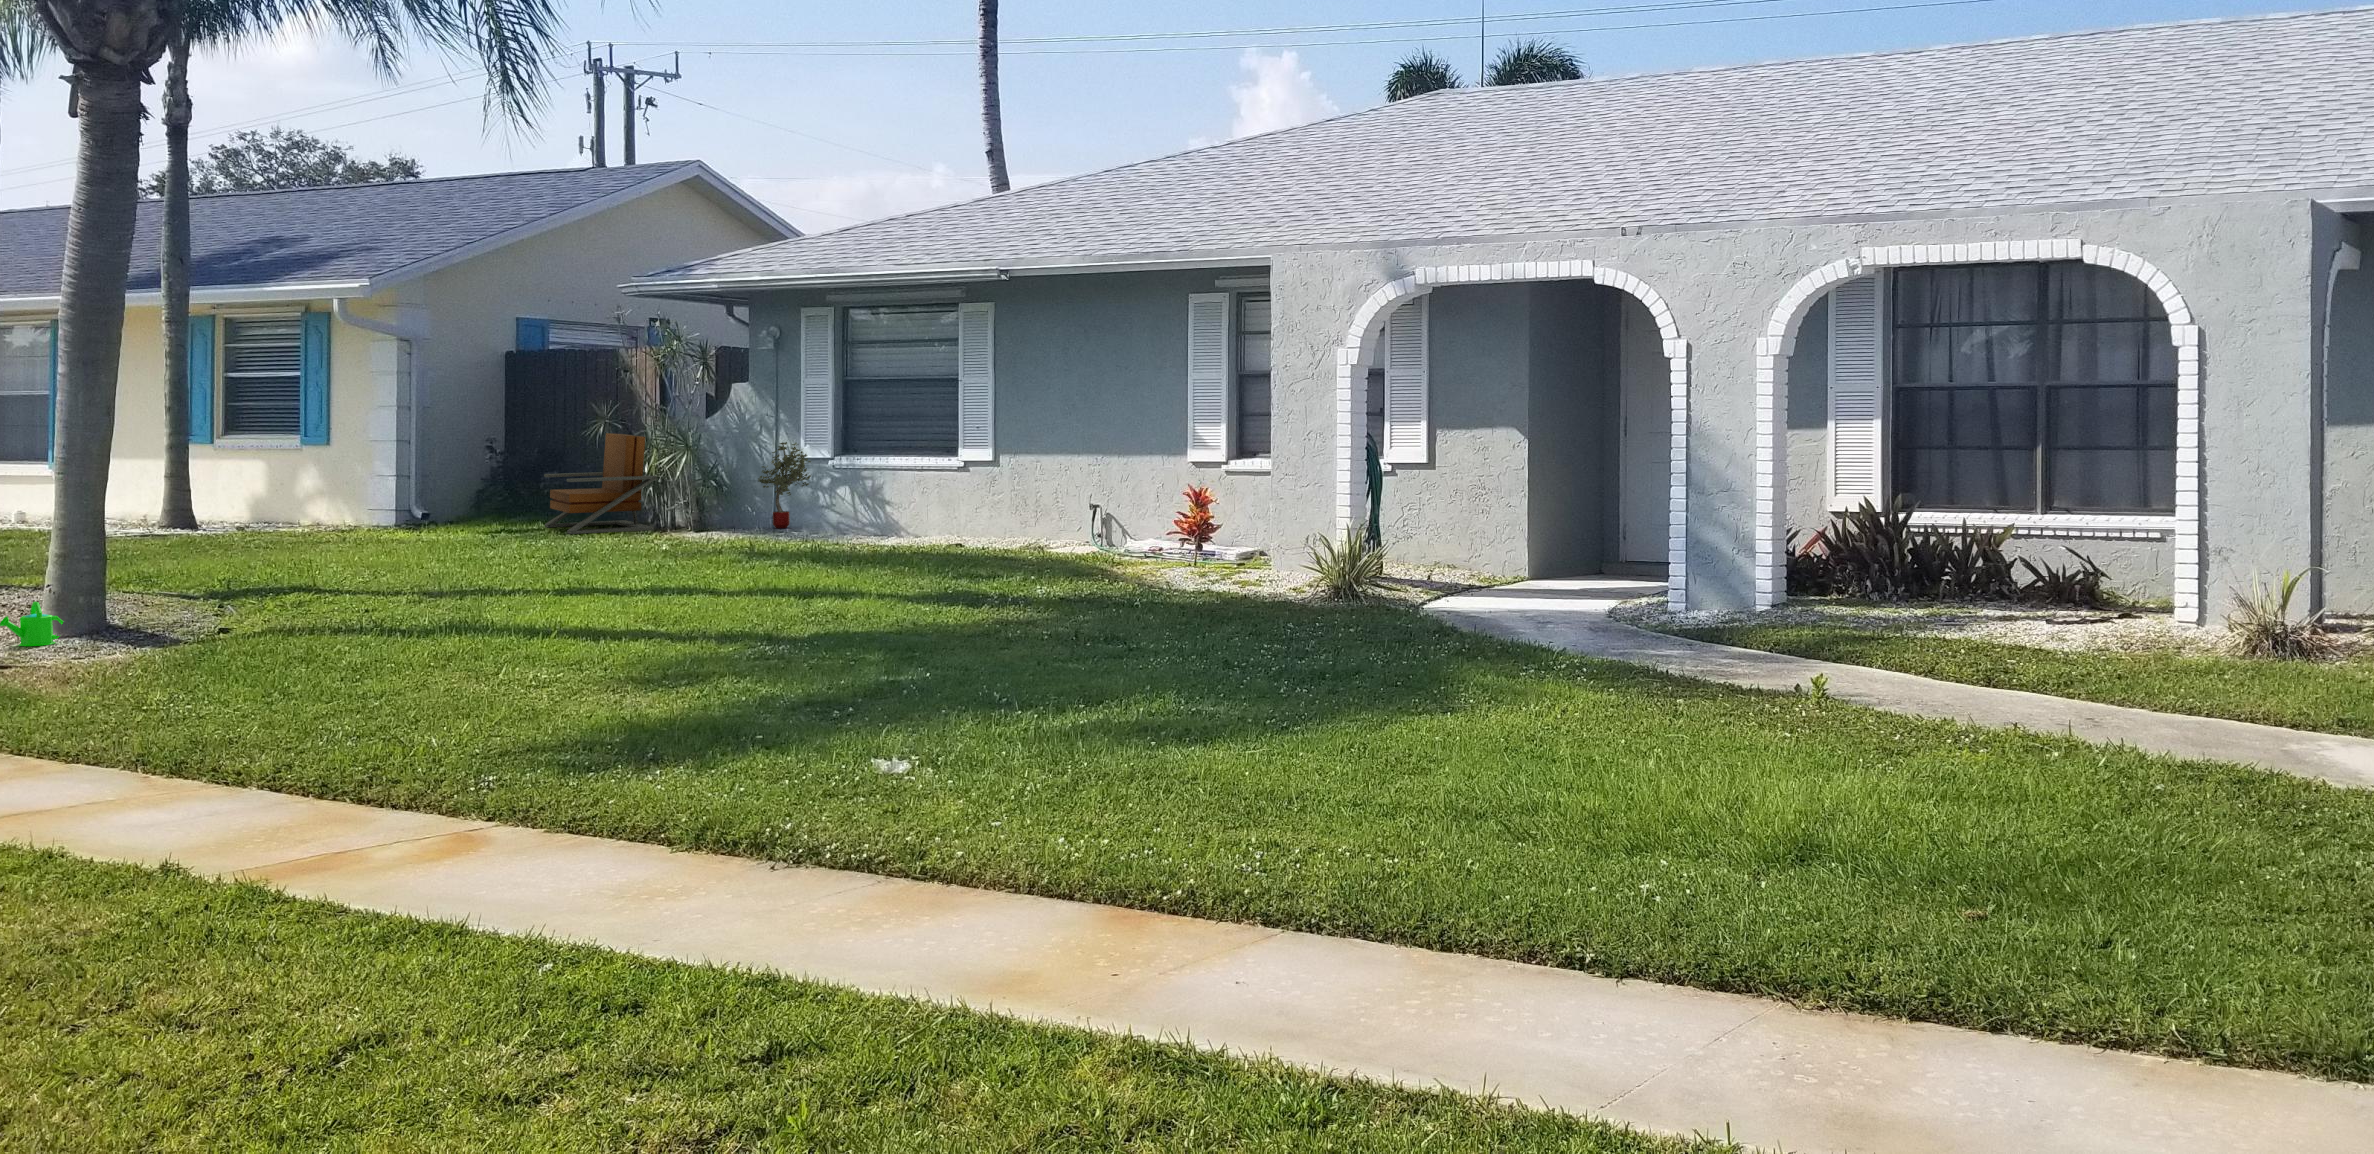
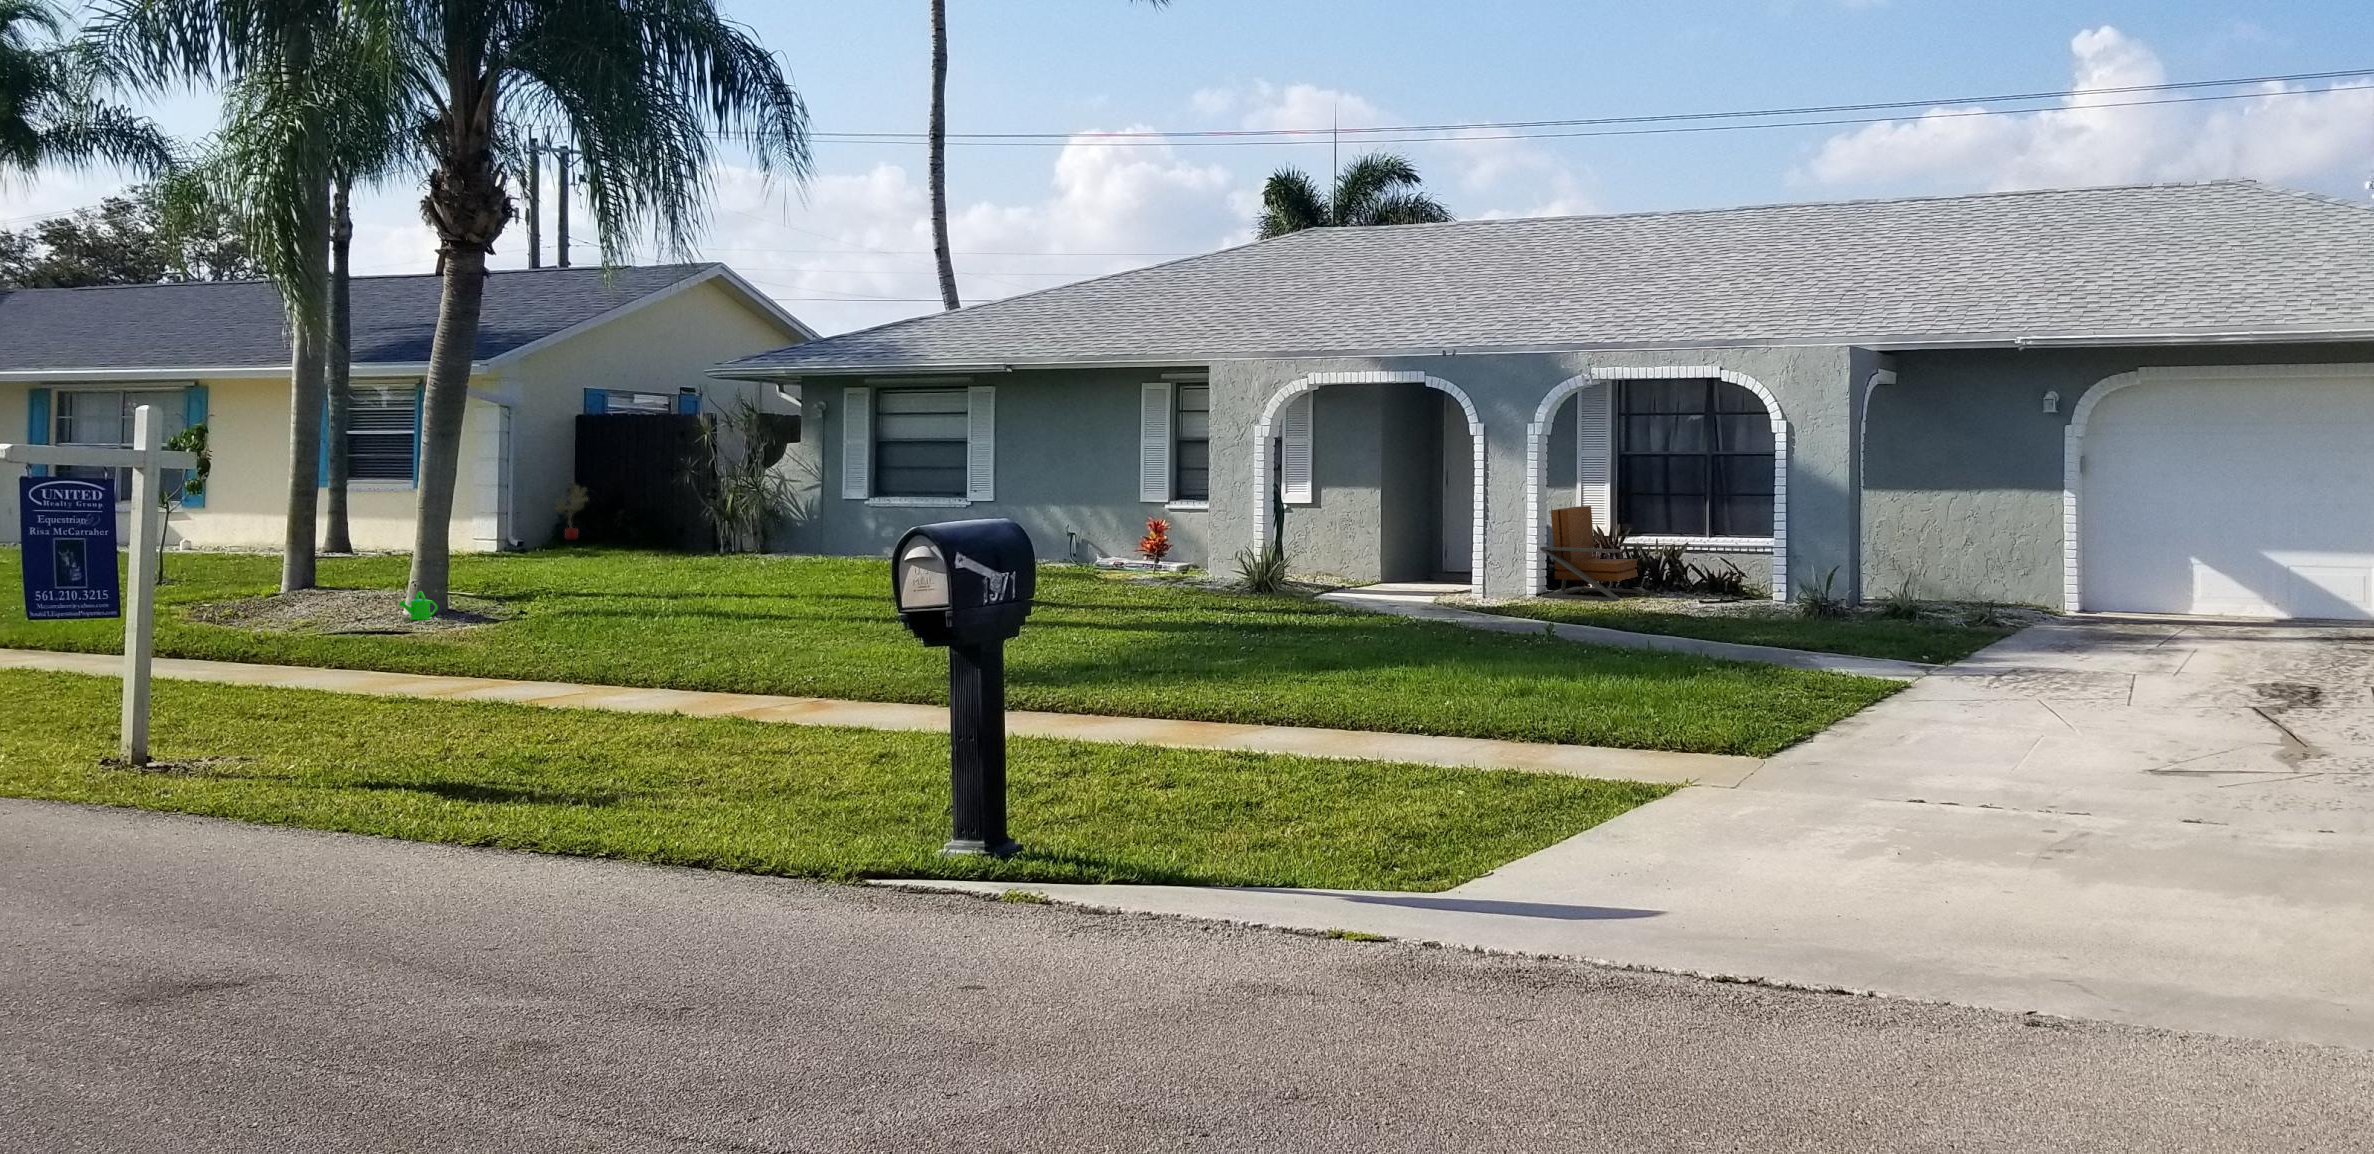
lounge chair: present [544,433,657,534] -> present [1540,506,1646,601]
potted tree: present [758,442,811,528] -> present [554,483,588,540]

